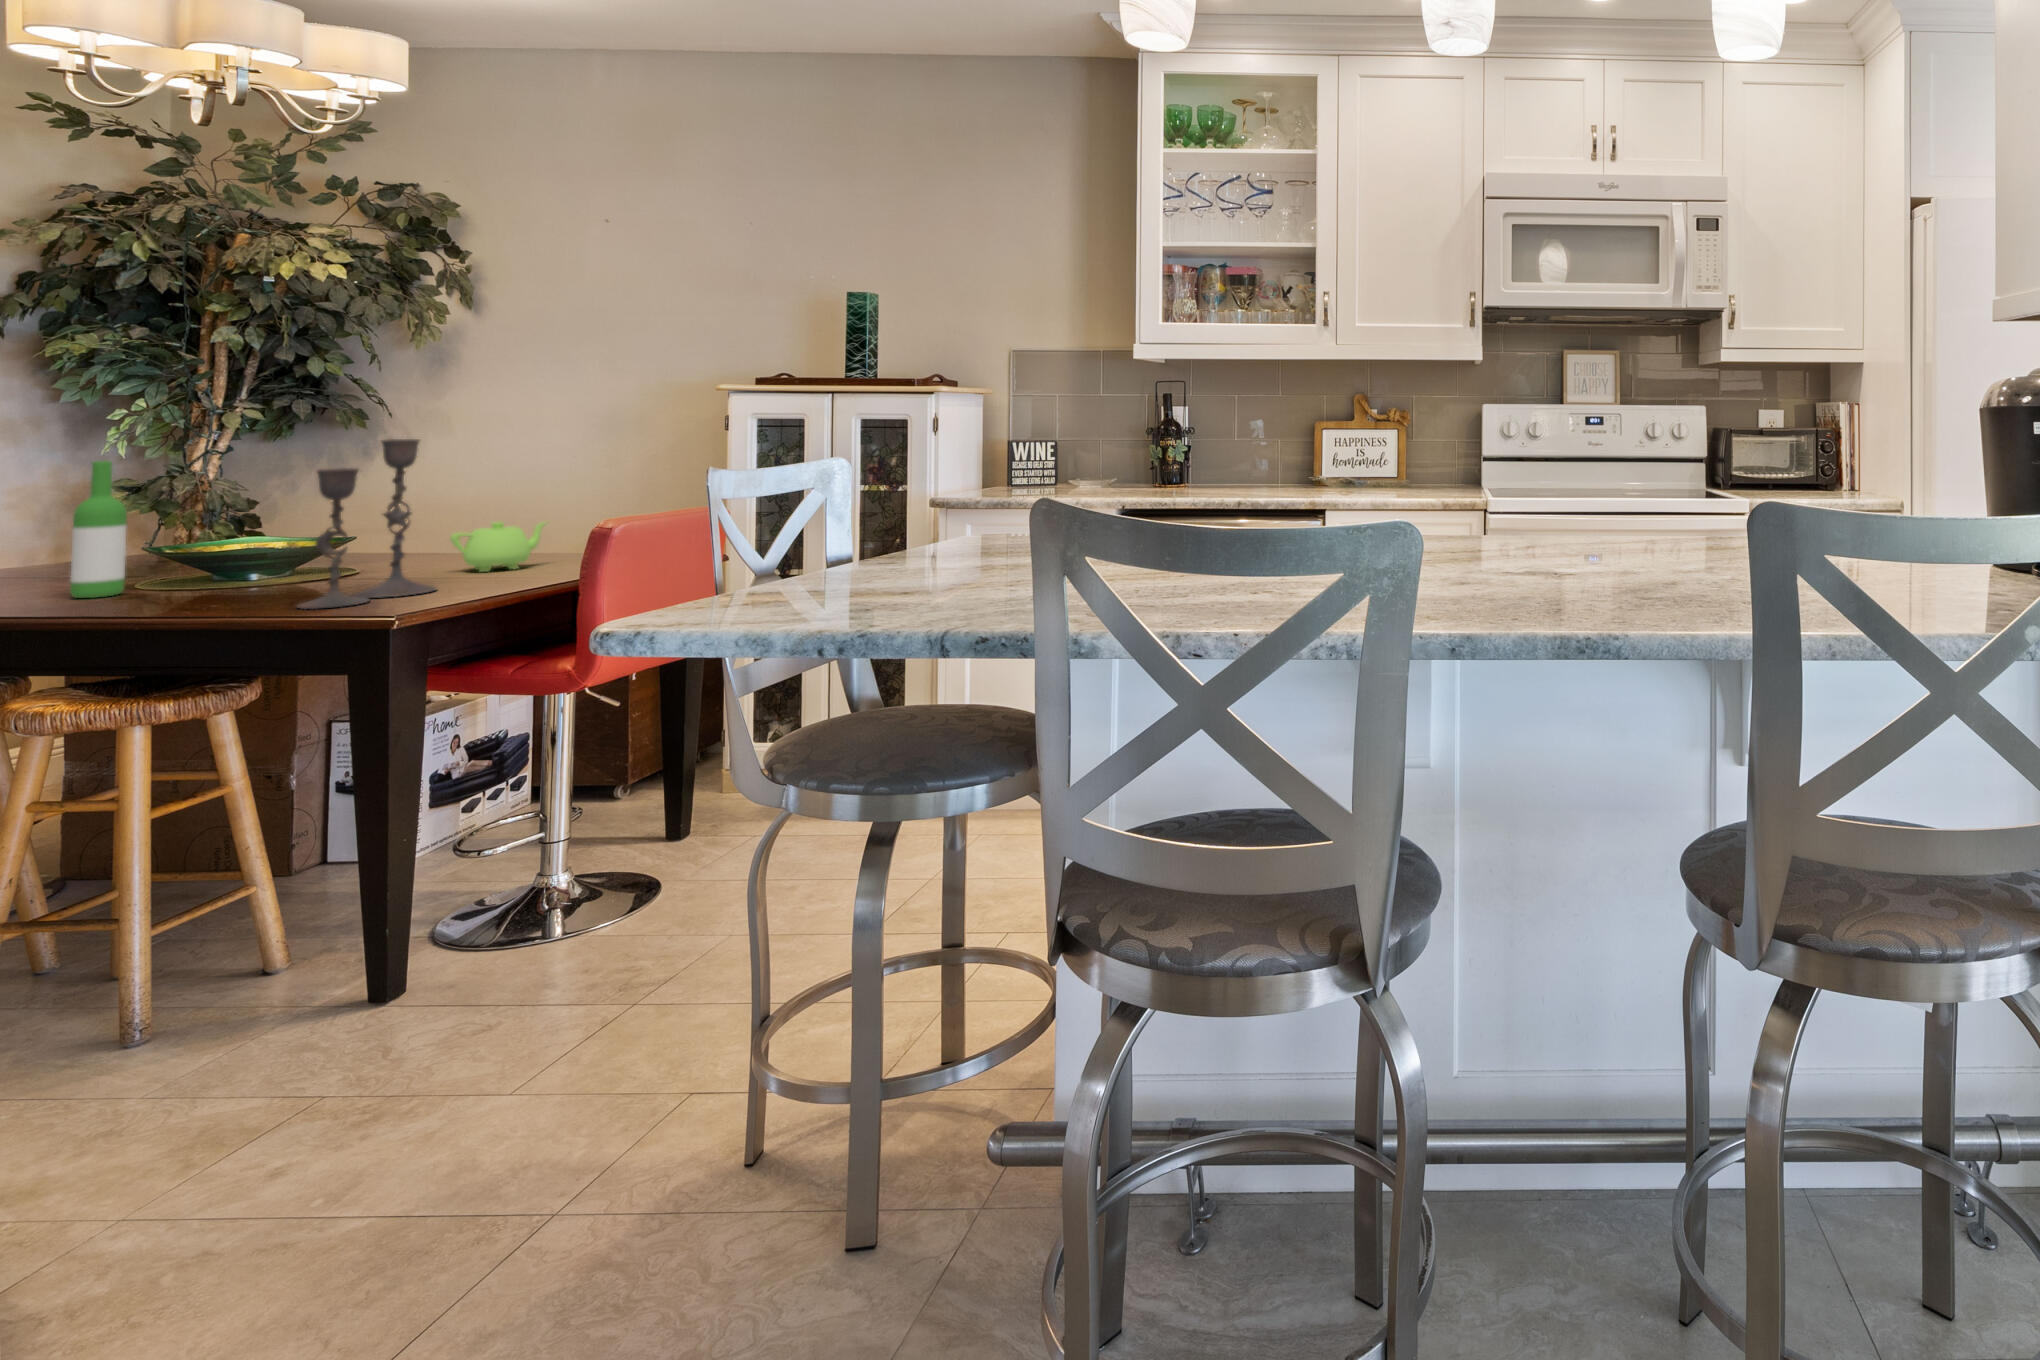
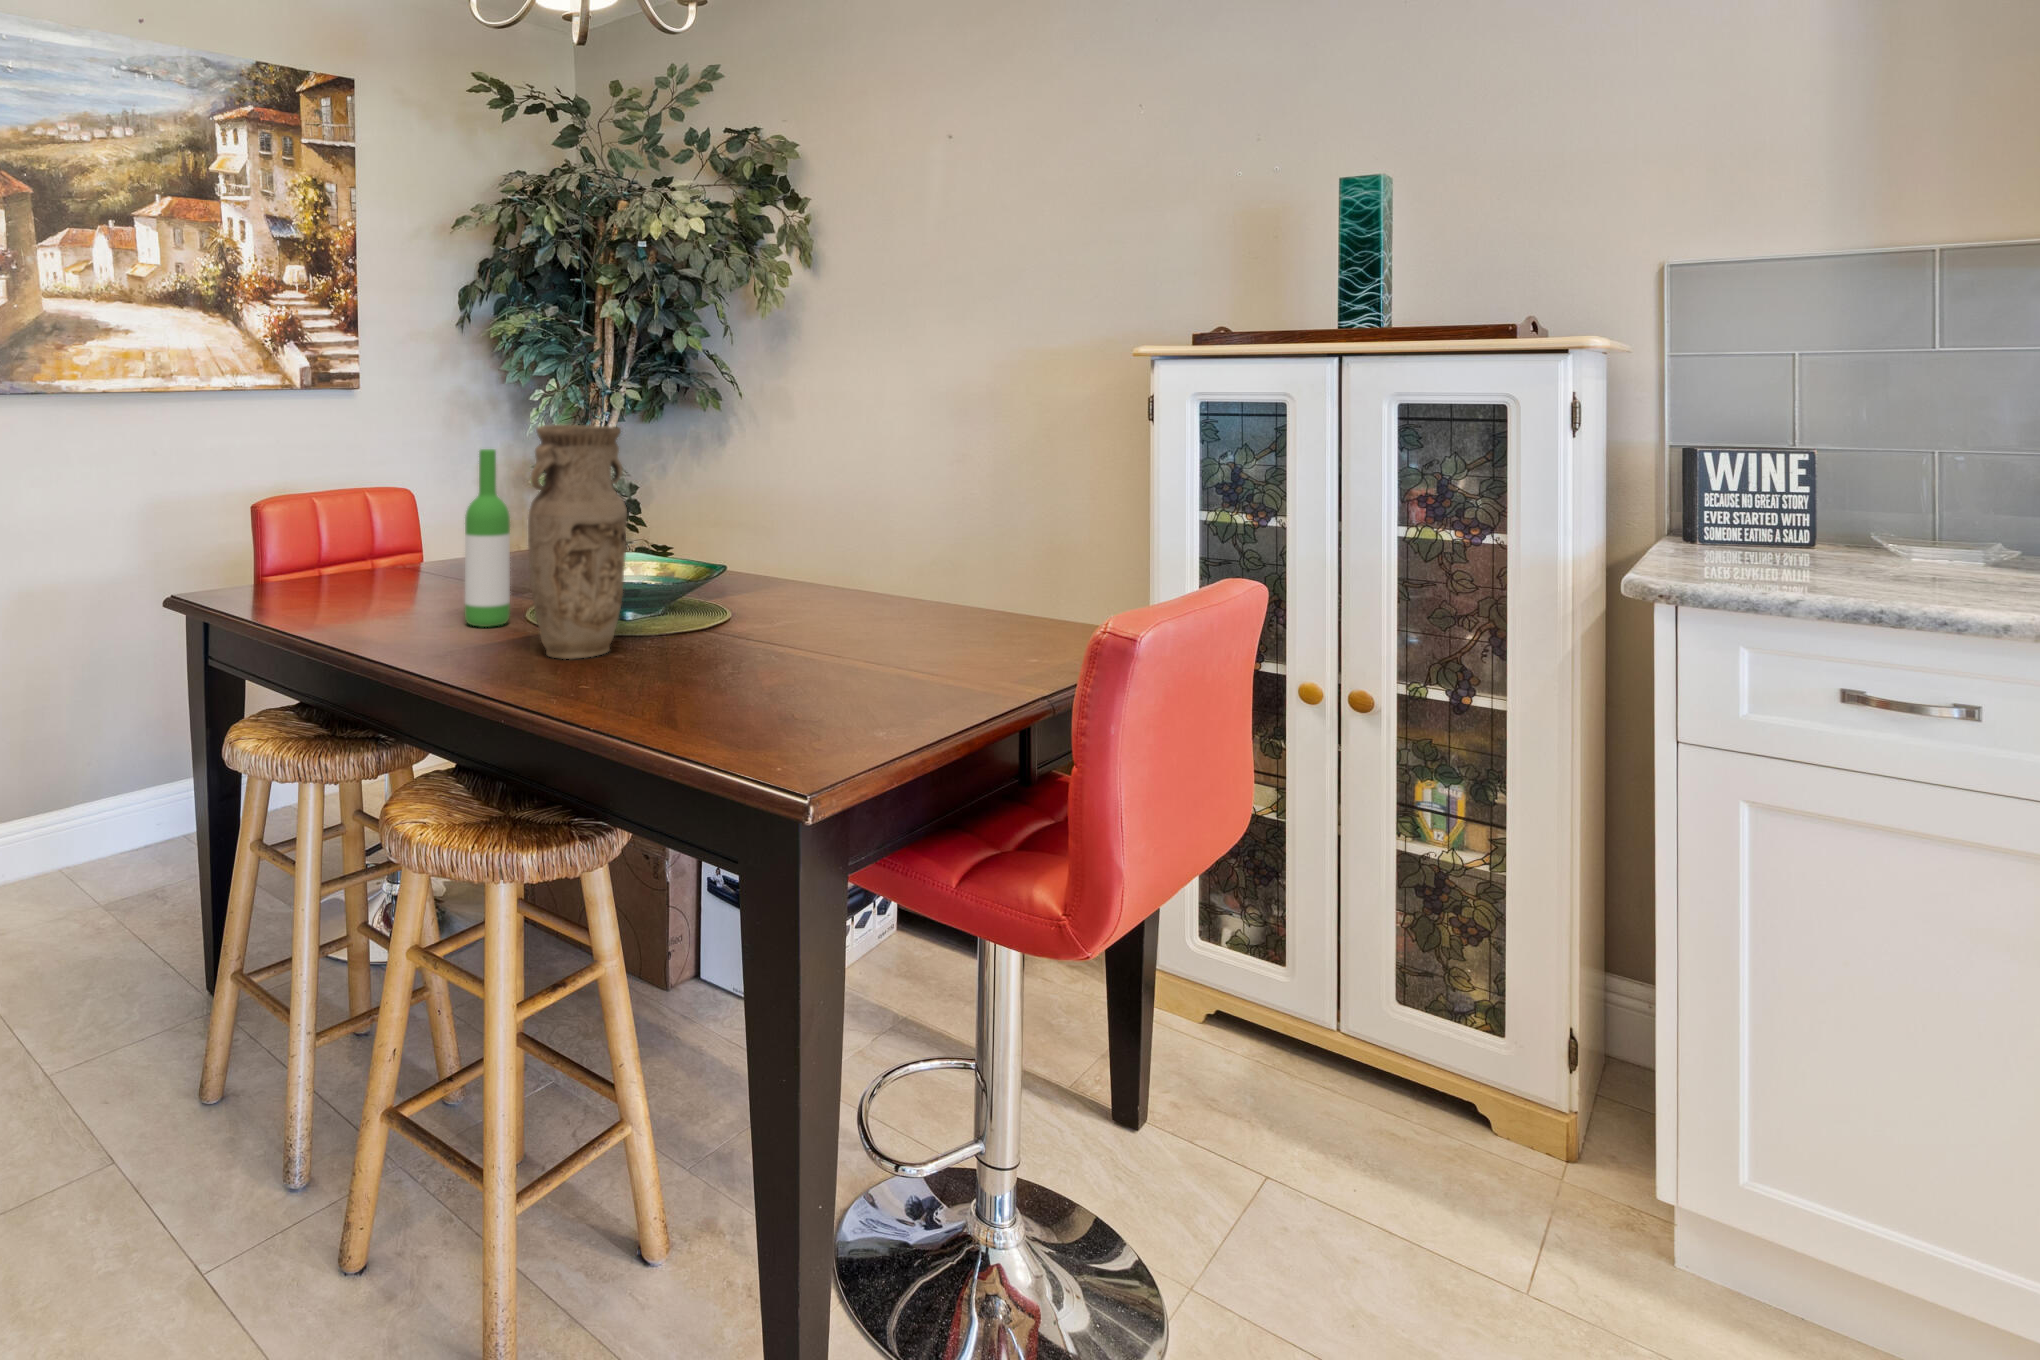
candlestick: present [297,439,436,609] -> none [664,430,830,711]
vase: none [158,440,261,603] -> present [528,425,627,659]
teapot: present [451,522,546,572] -> none [831,562,951,643]

